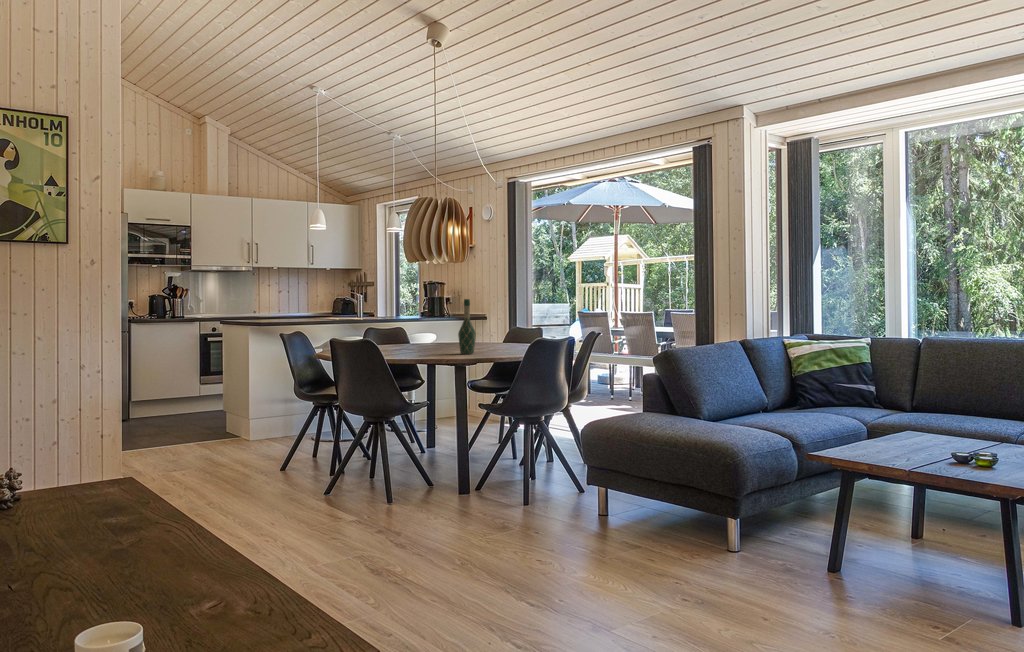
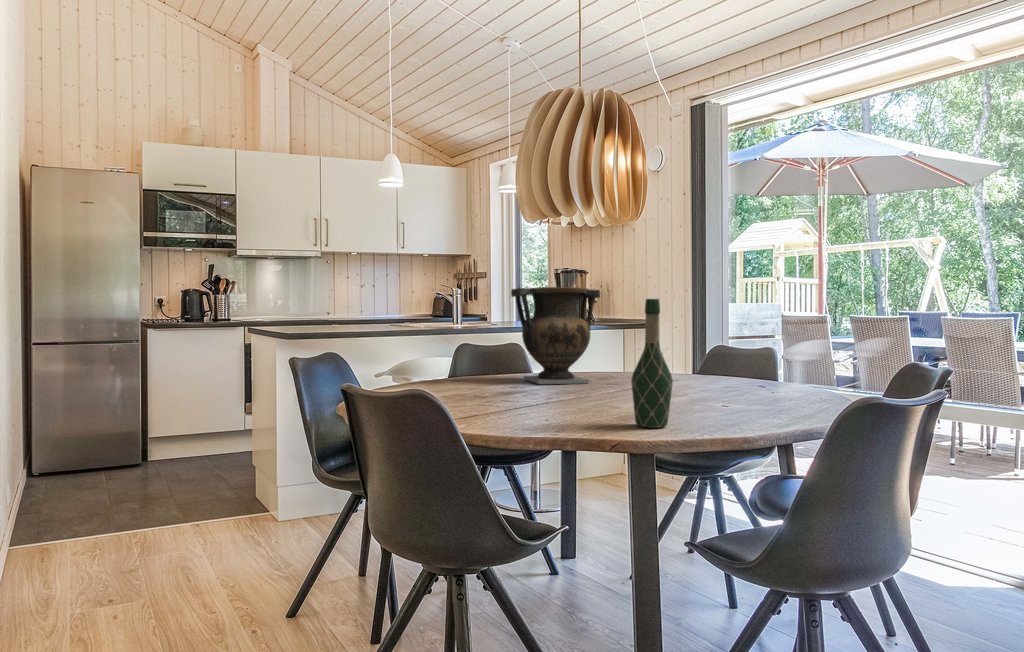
vase: none [401,294,449,346] -> present [511,287,600,384]

